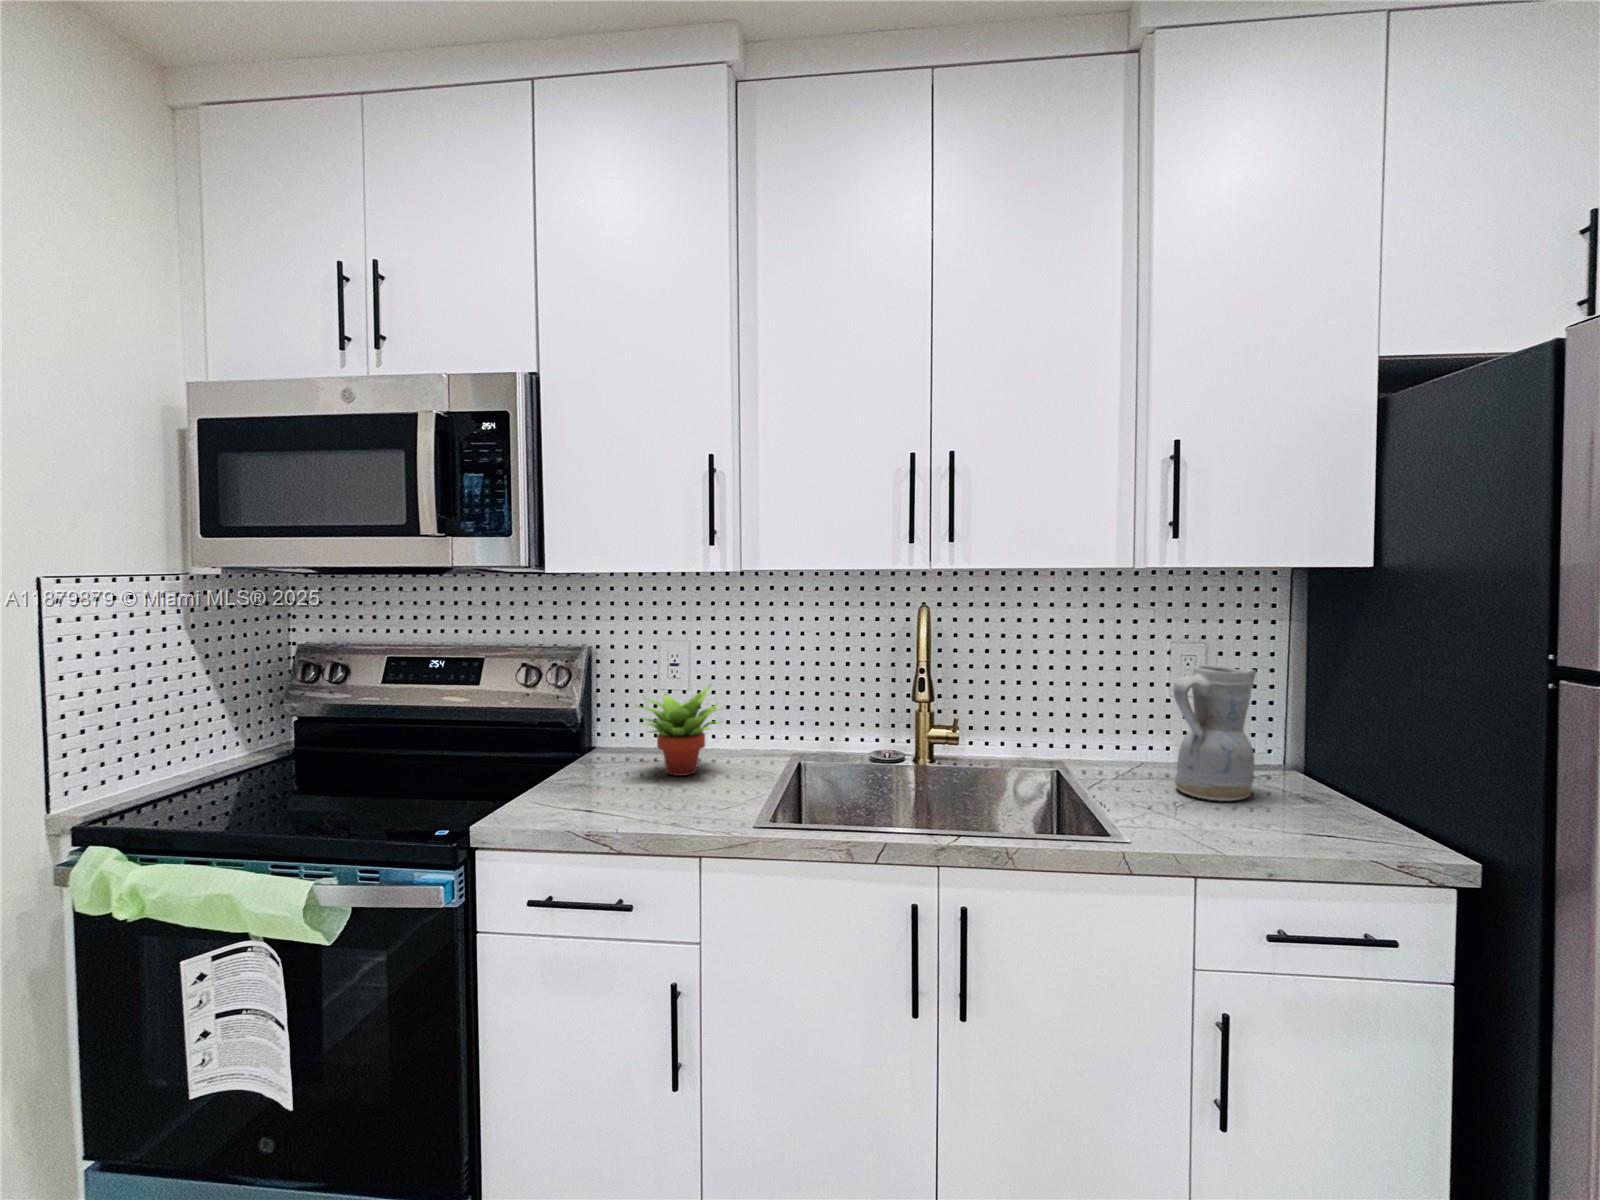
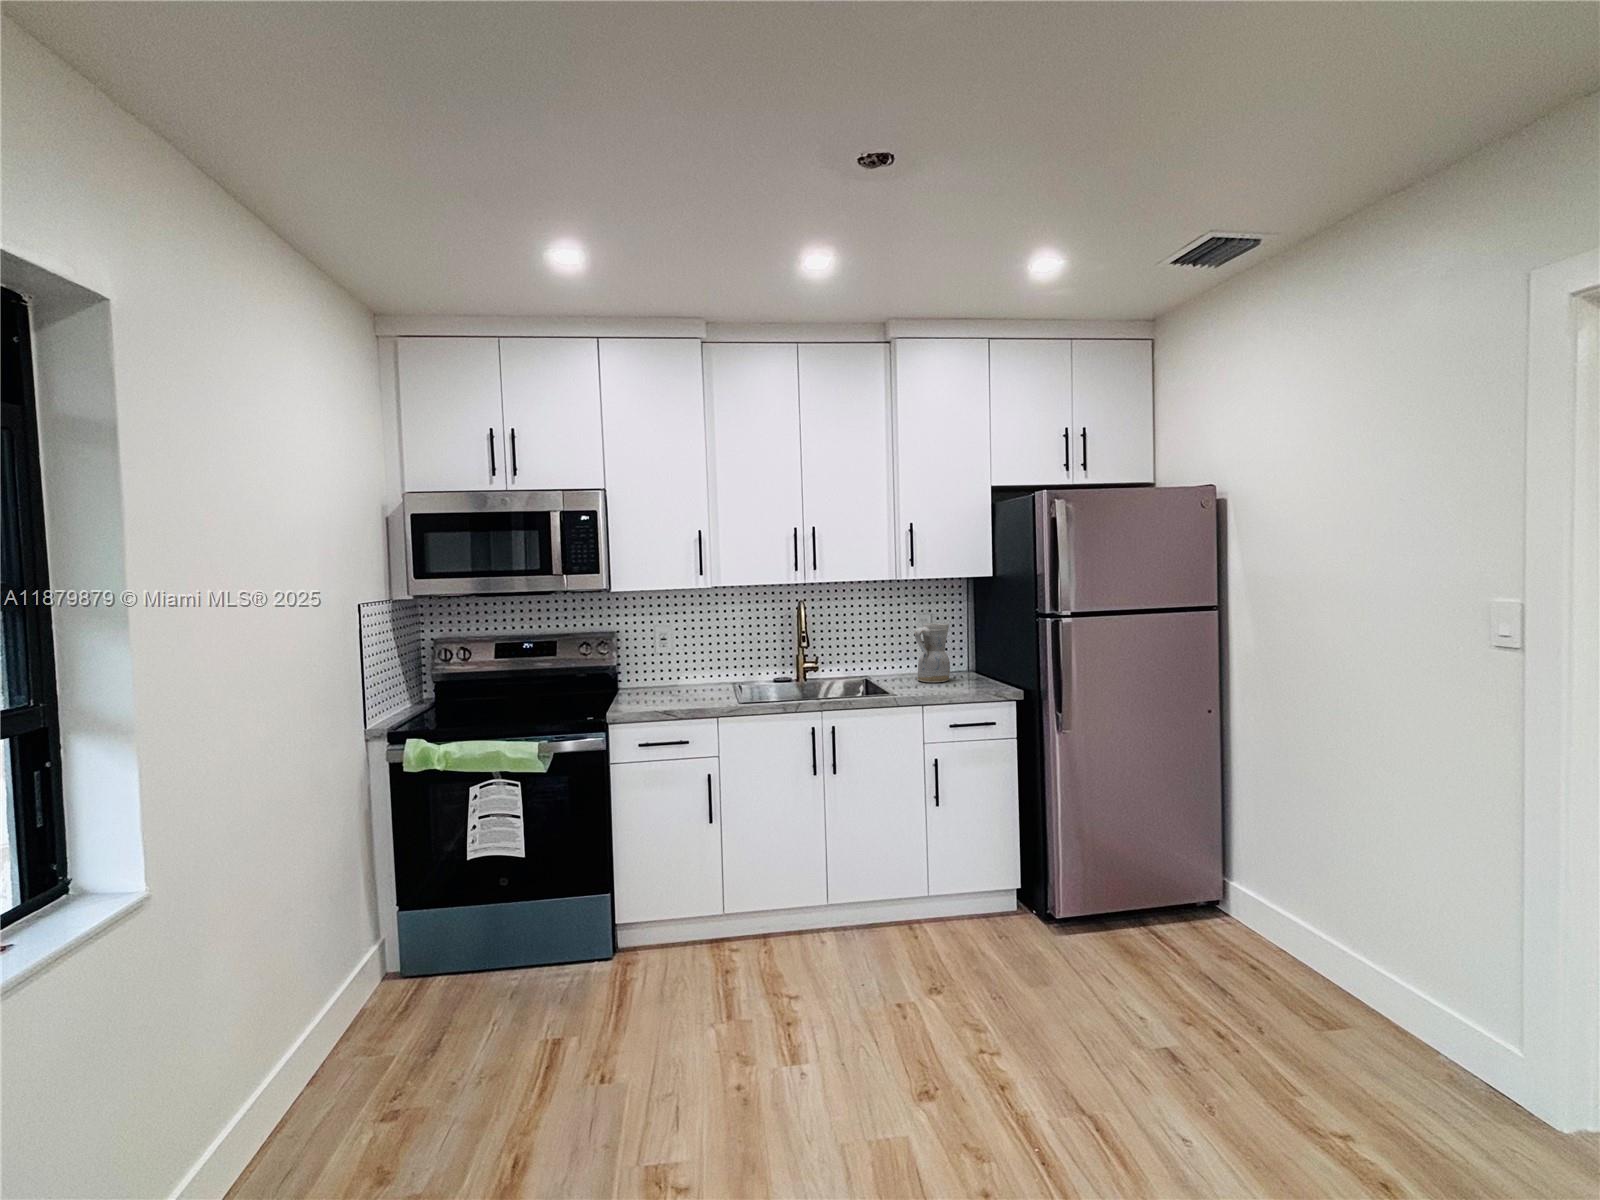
succulent plant: present [637,685,723,776] -> none [656,647,701,694]

